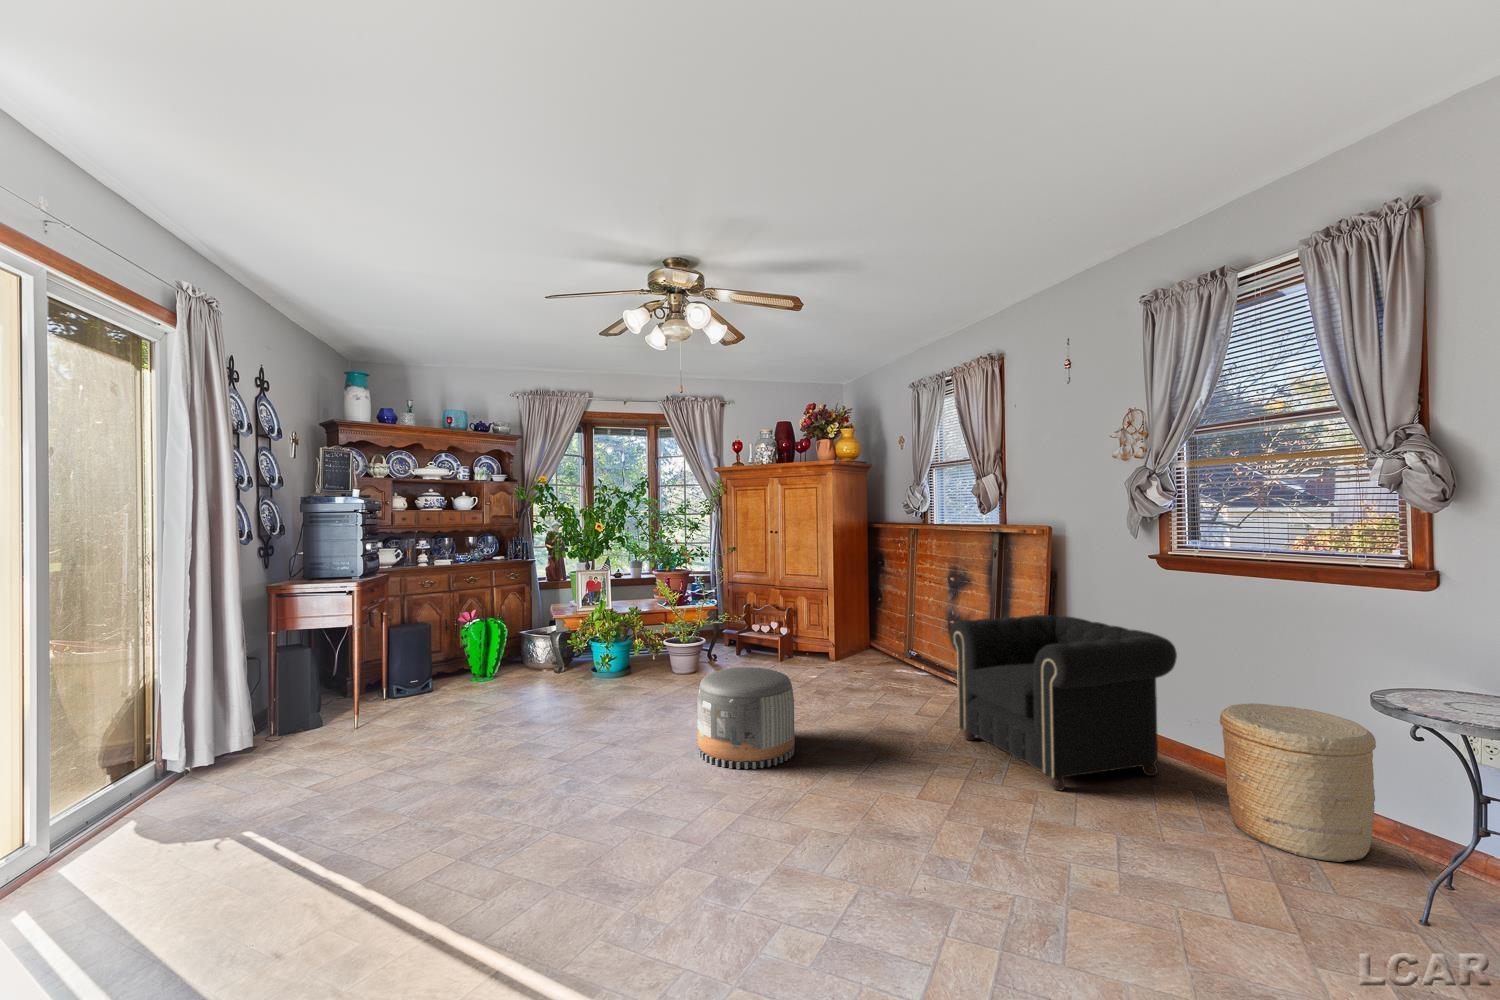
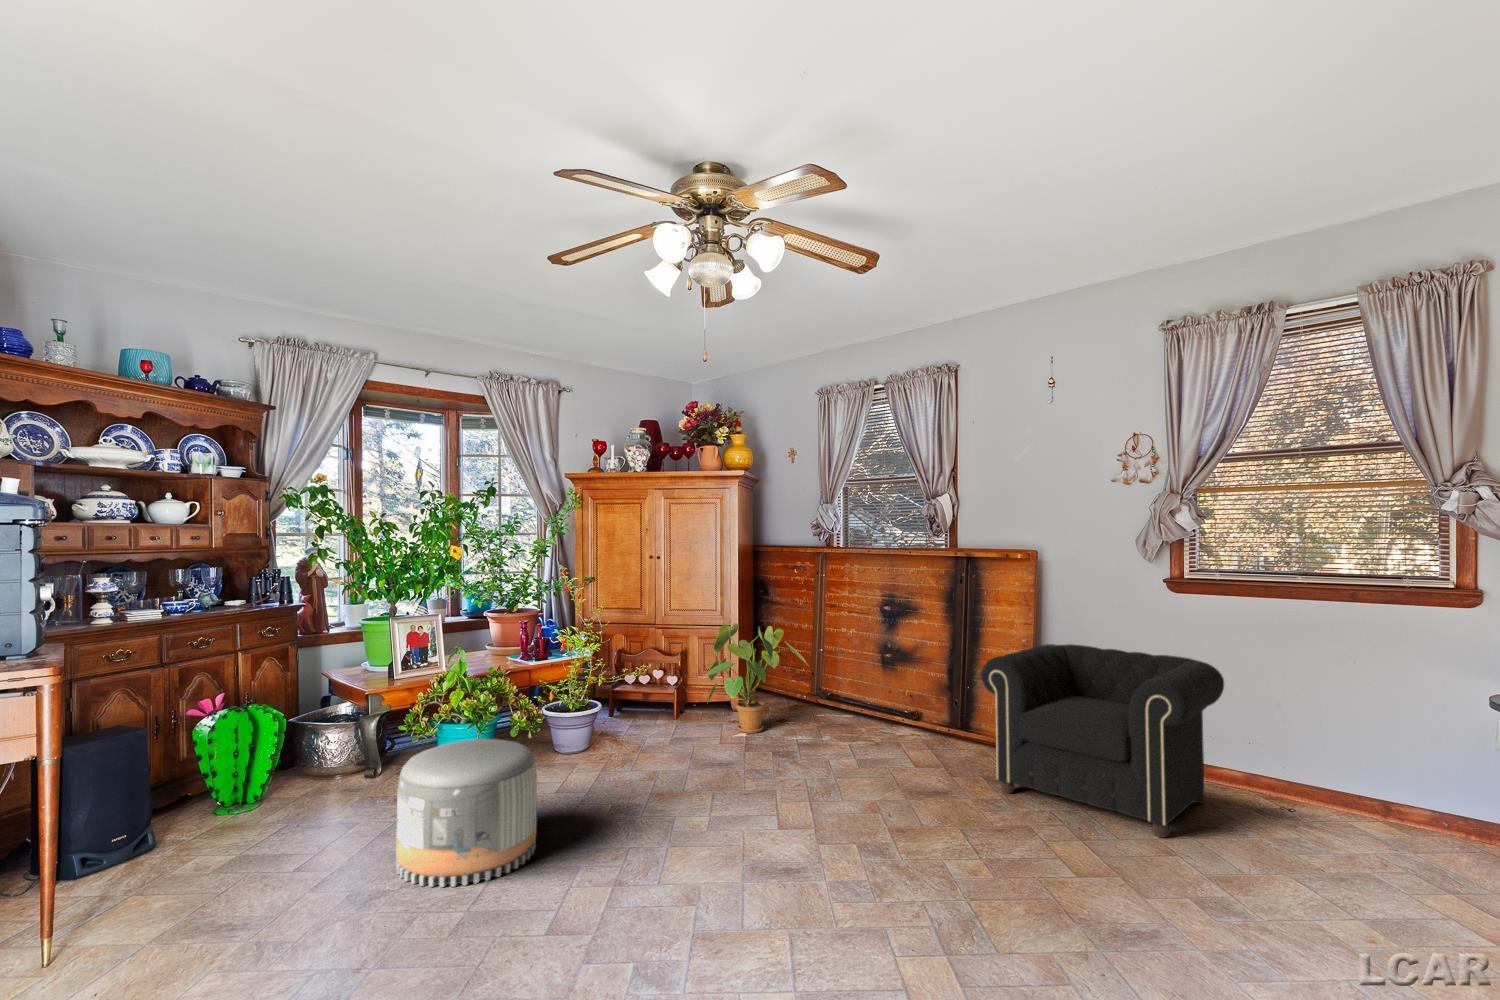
house plant: none [788,587,878,675] -> present [705,623,807,733]
pouf: present [697,667,795,769] -> present [396,739,537,887]
woven basket: present [1220,703,1376,862] -> none [1300,720,1448,864]

